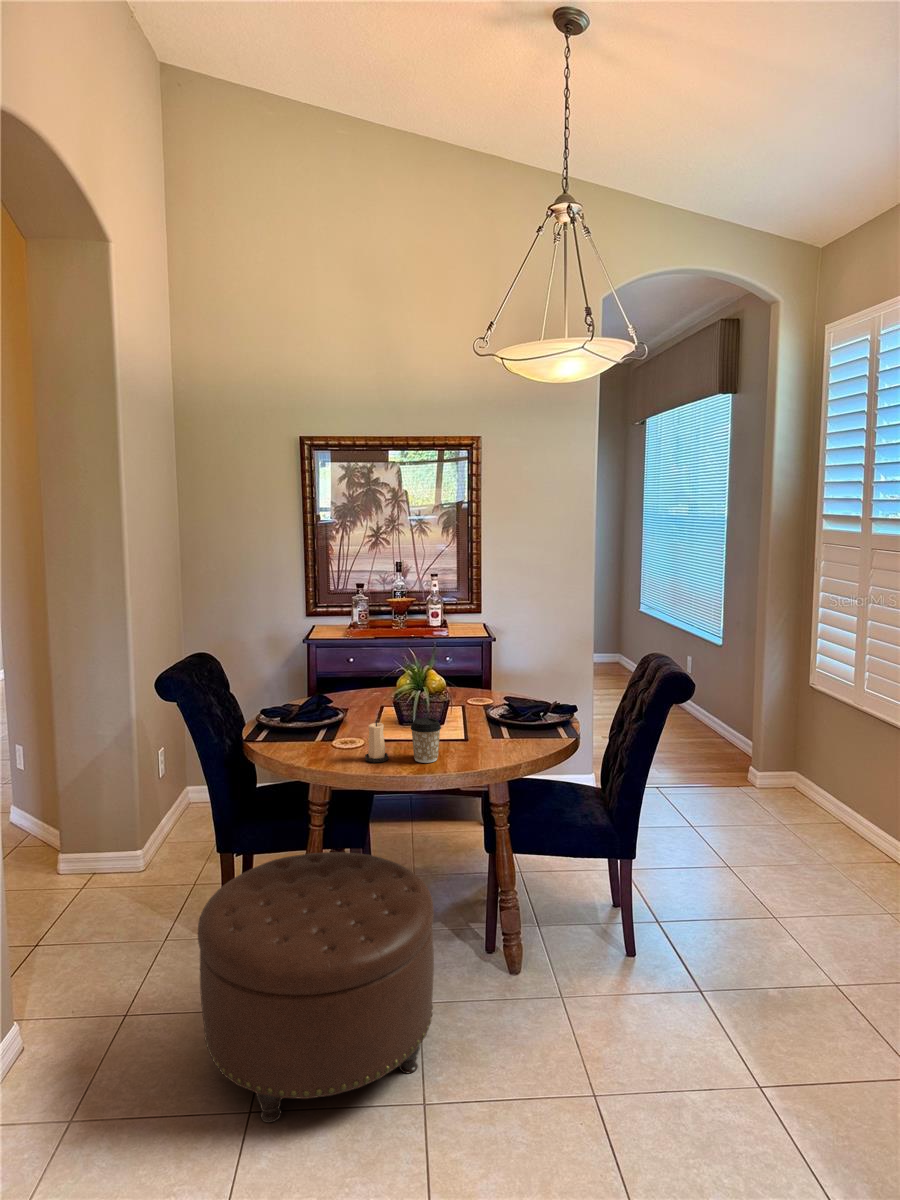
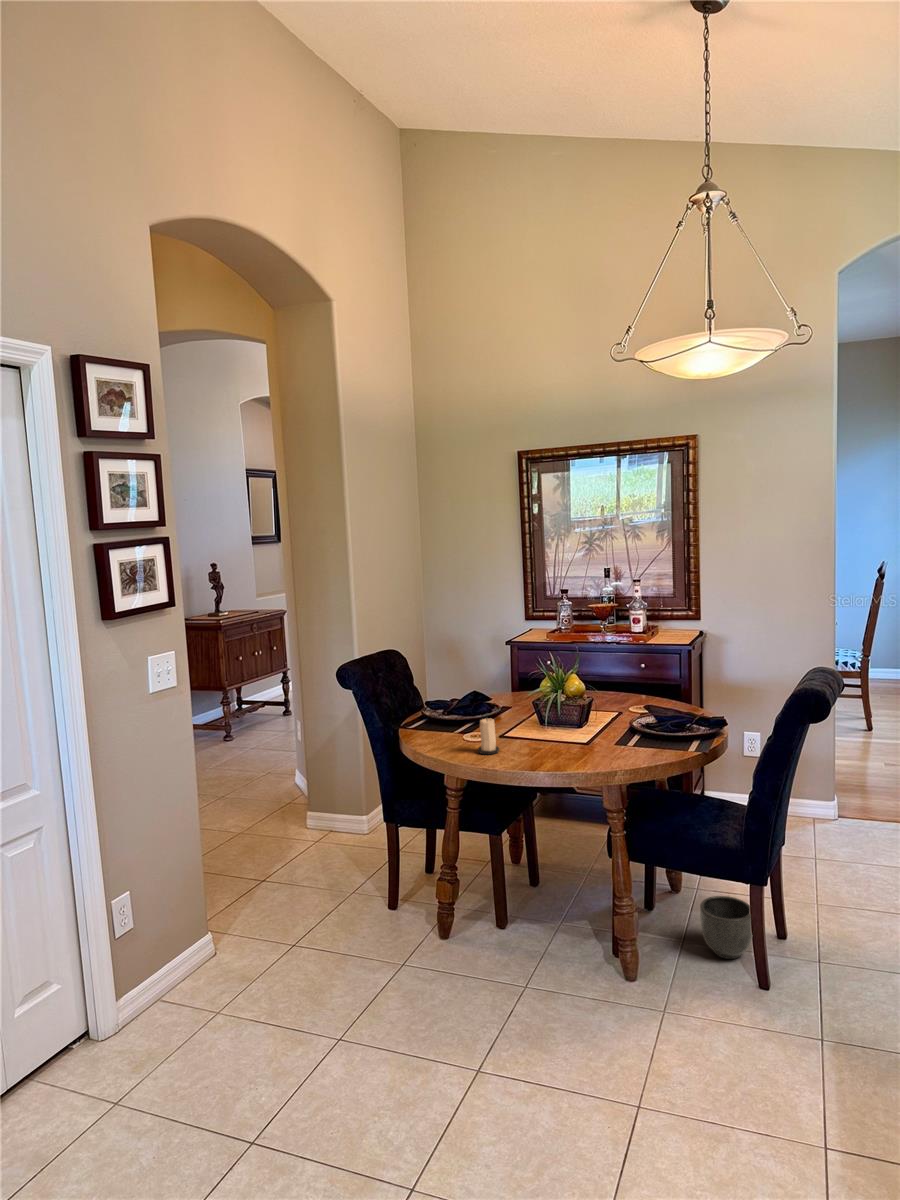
coffee cup: present [411,718,441,763] -> none [514,717,543,759]
ottoman: present [198,852,434,1123] -> none [315,830,519,1040]
planter: none [557,870,605,929] -> present [700,896,753,959]

